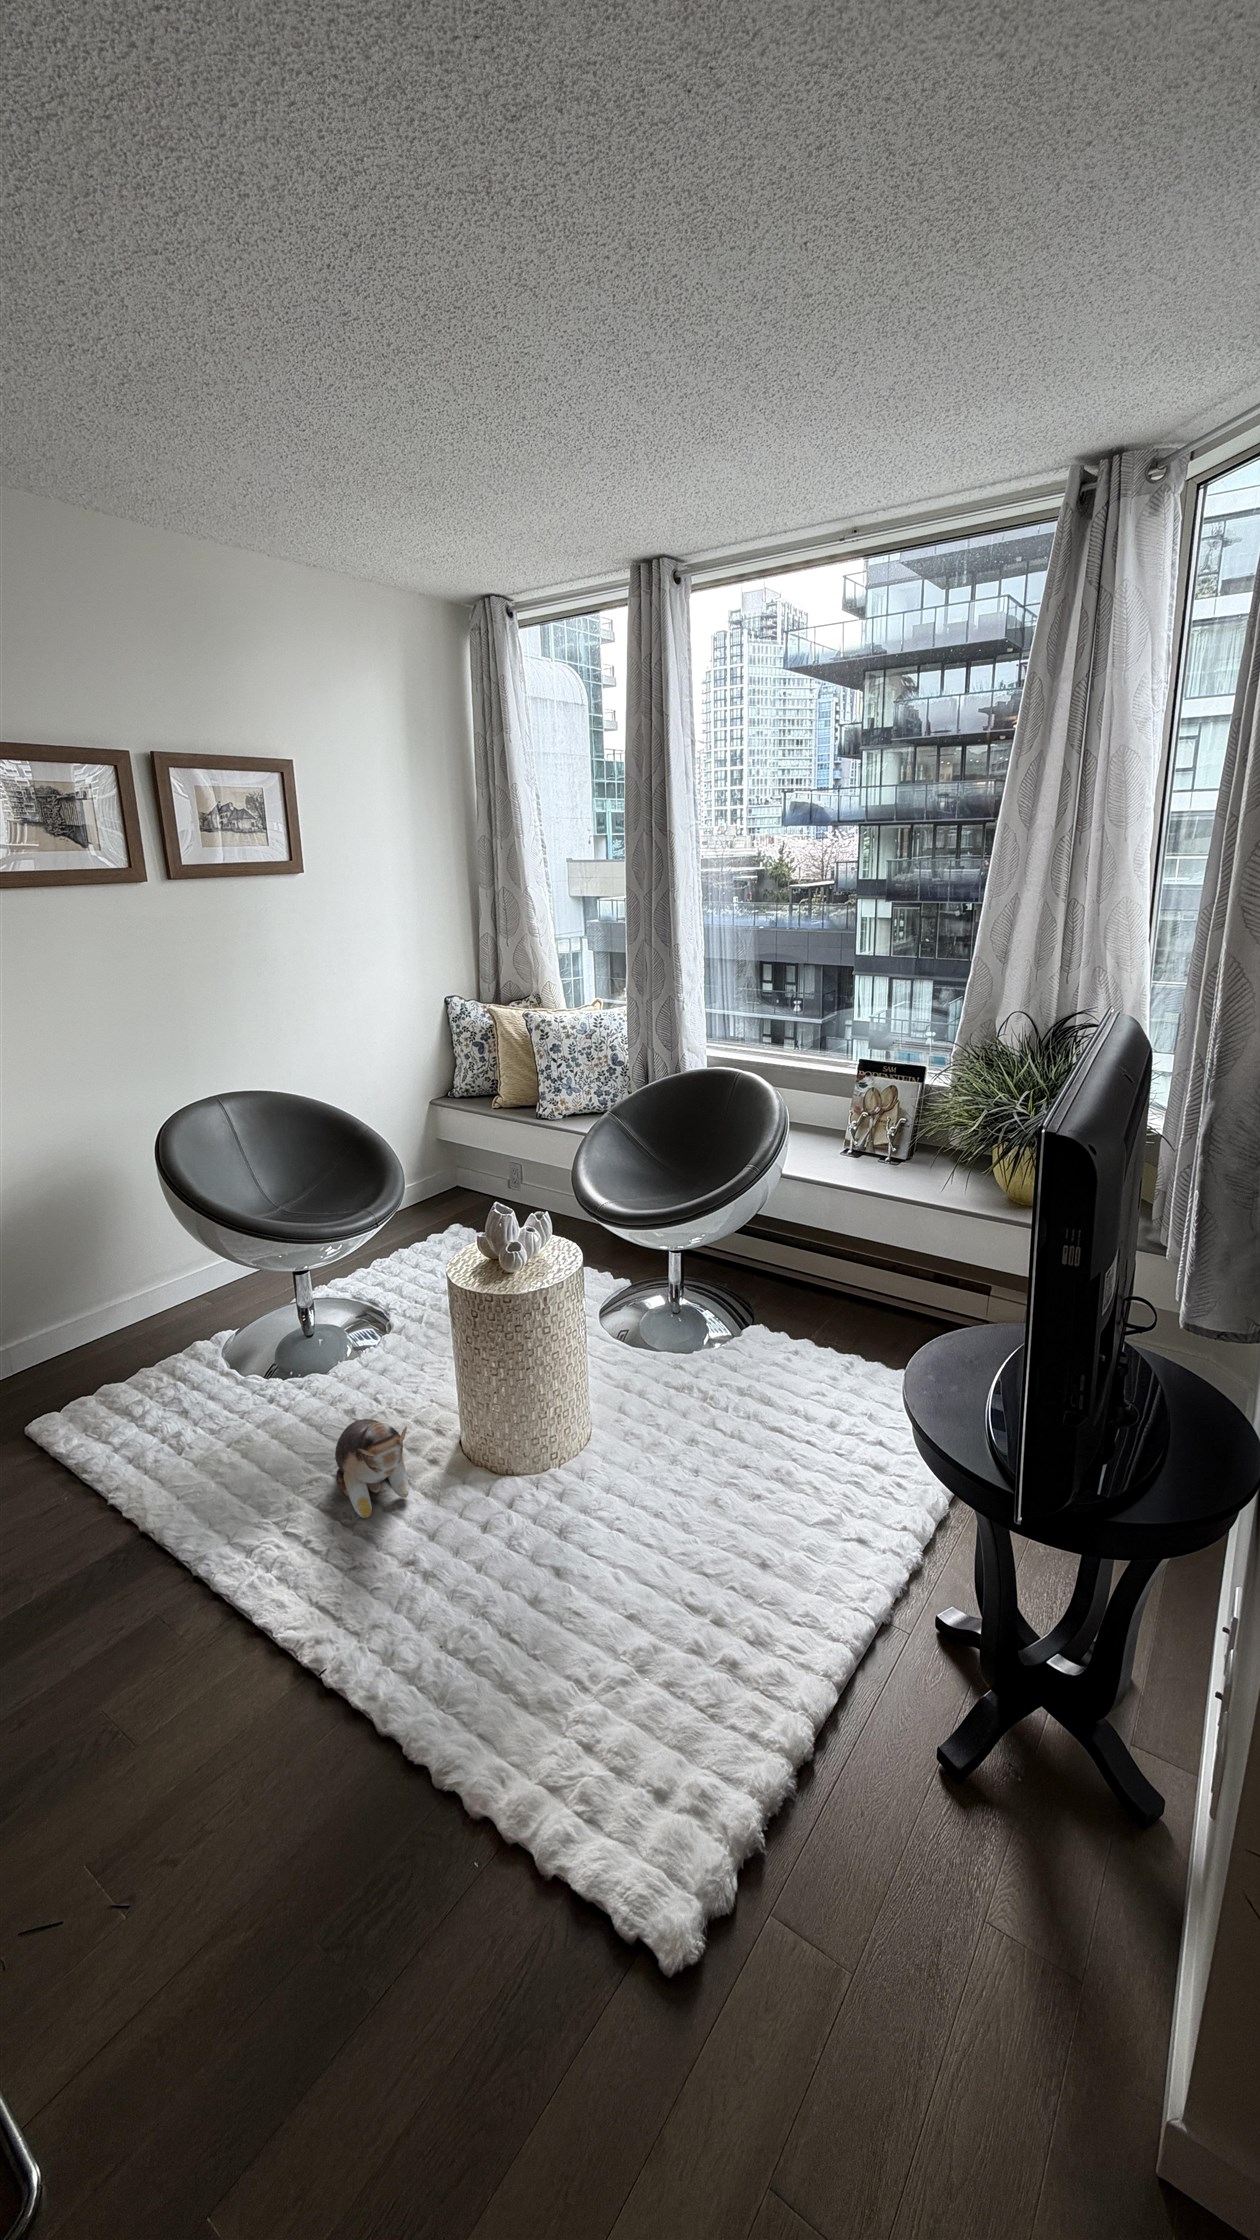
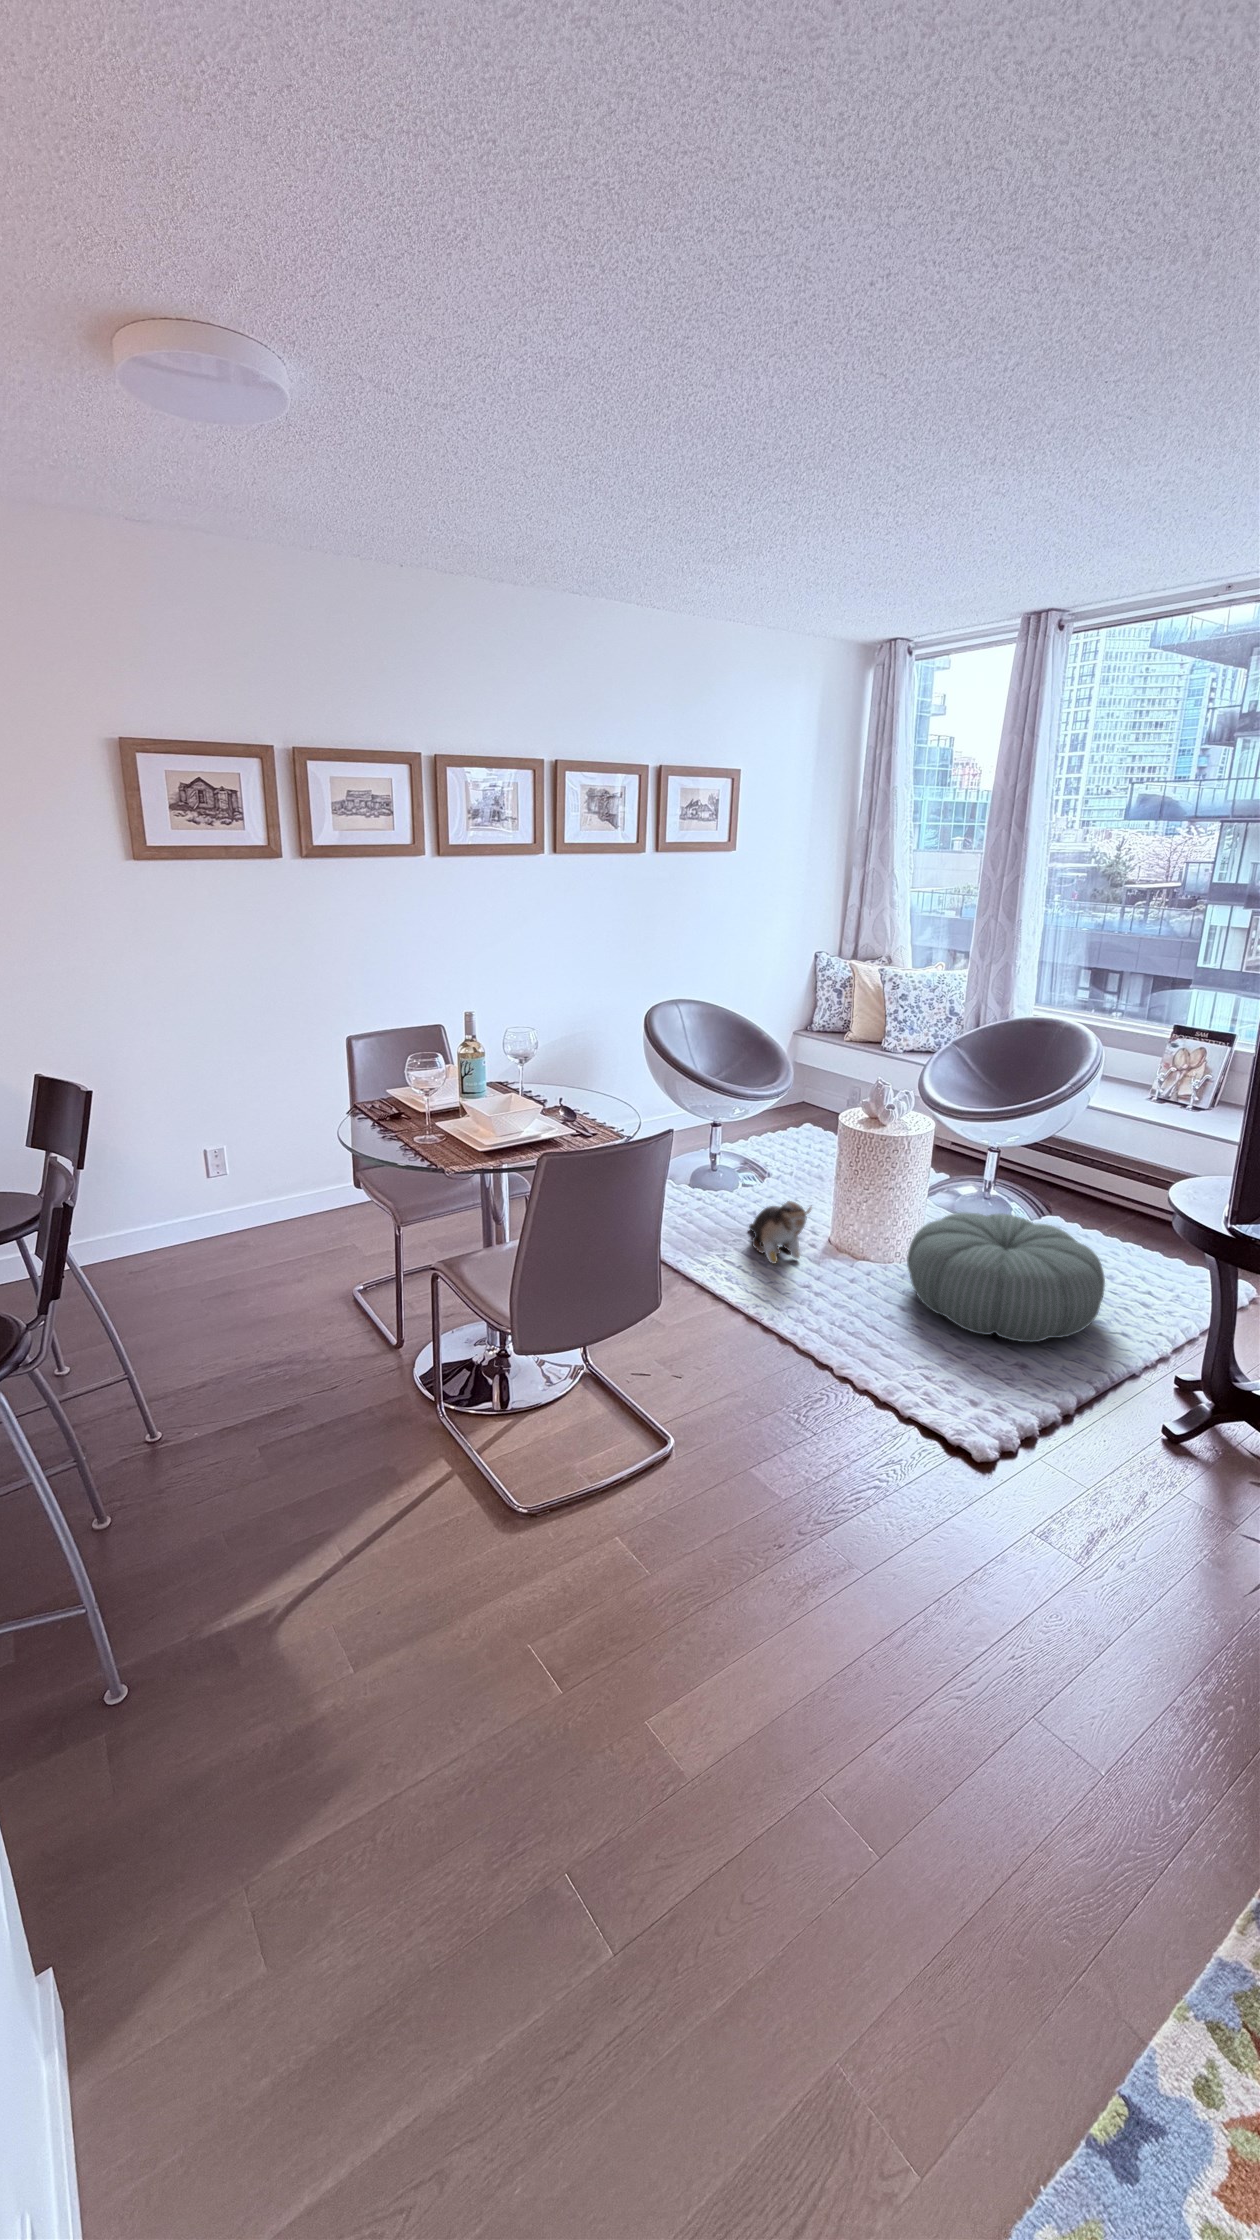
pouf: none [558,1375,826,1608] -> present [907,1213,1105,1342]

